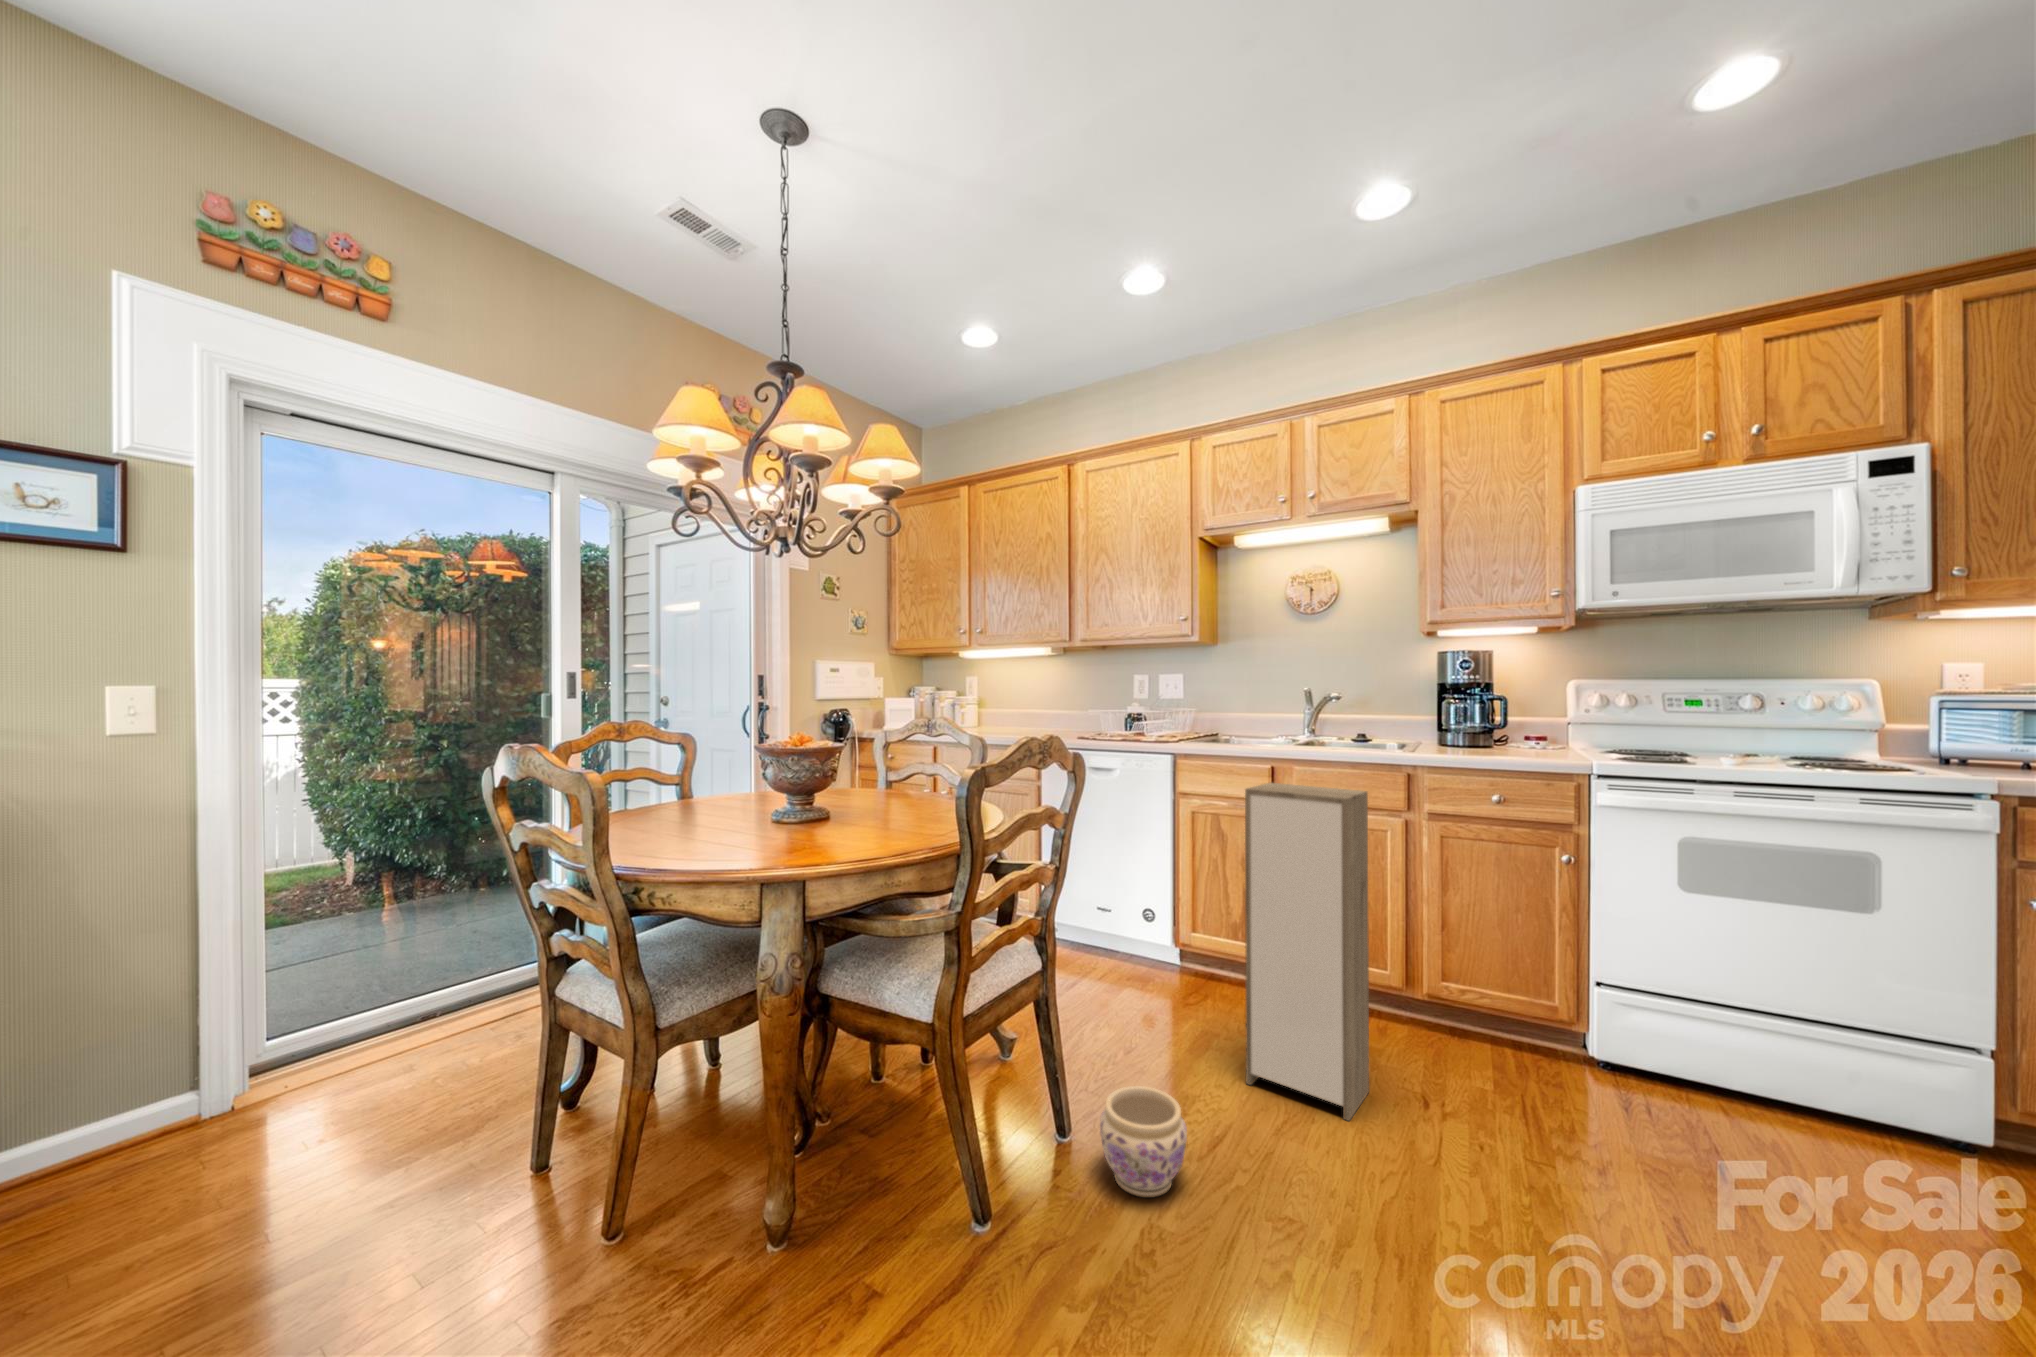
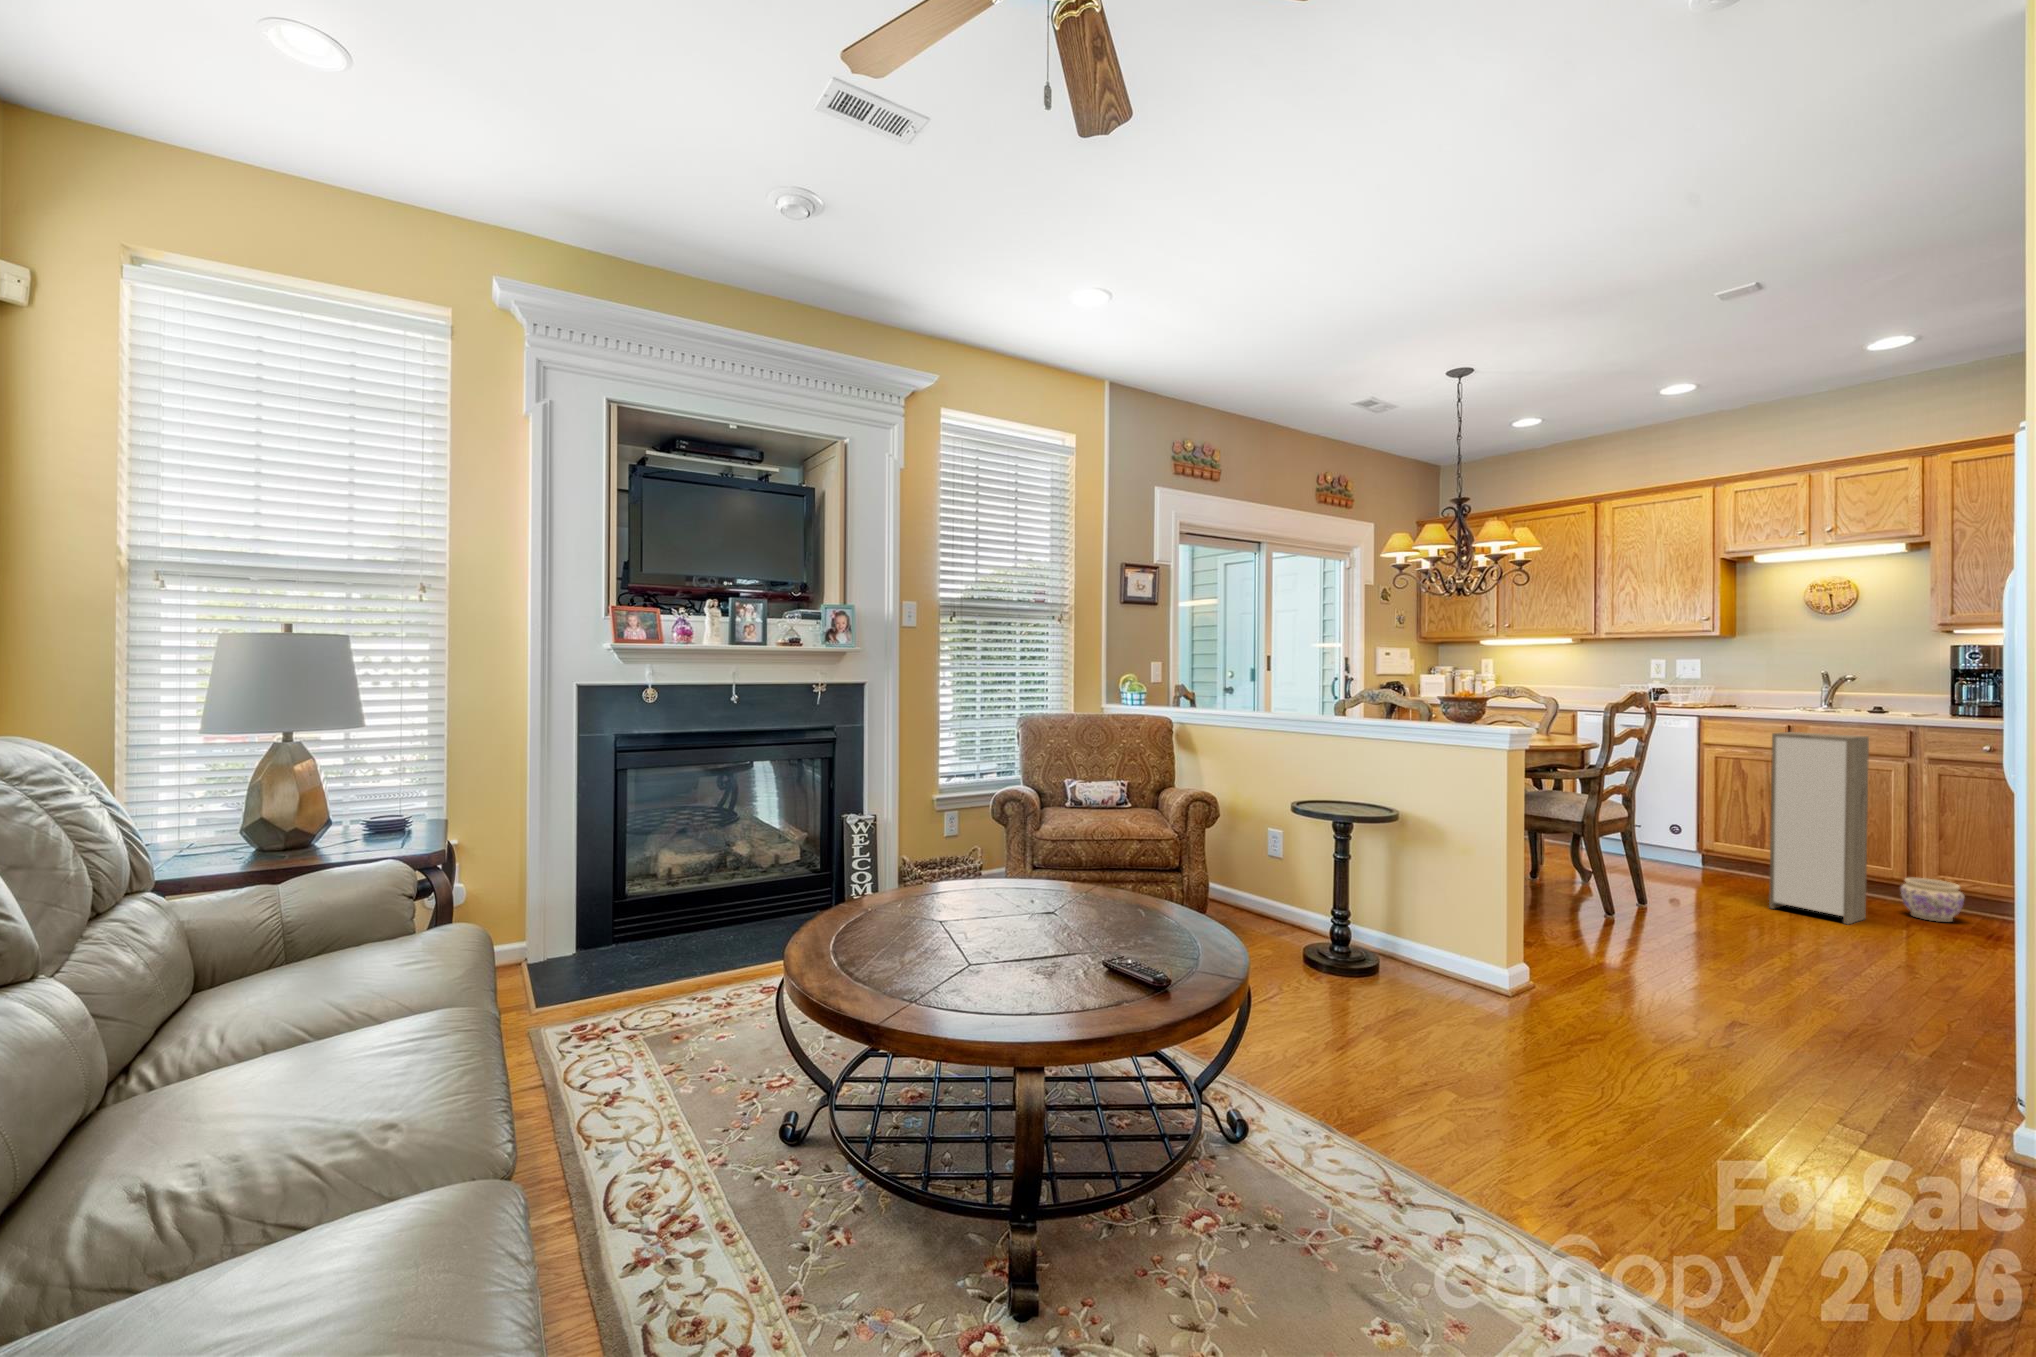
planter: present [1100,1086,1187,1198] -> present [1901,878,1964,922]

